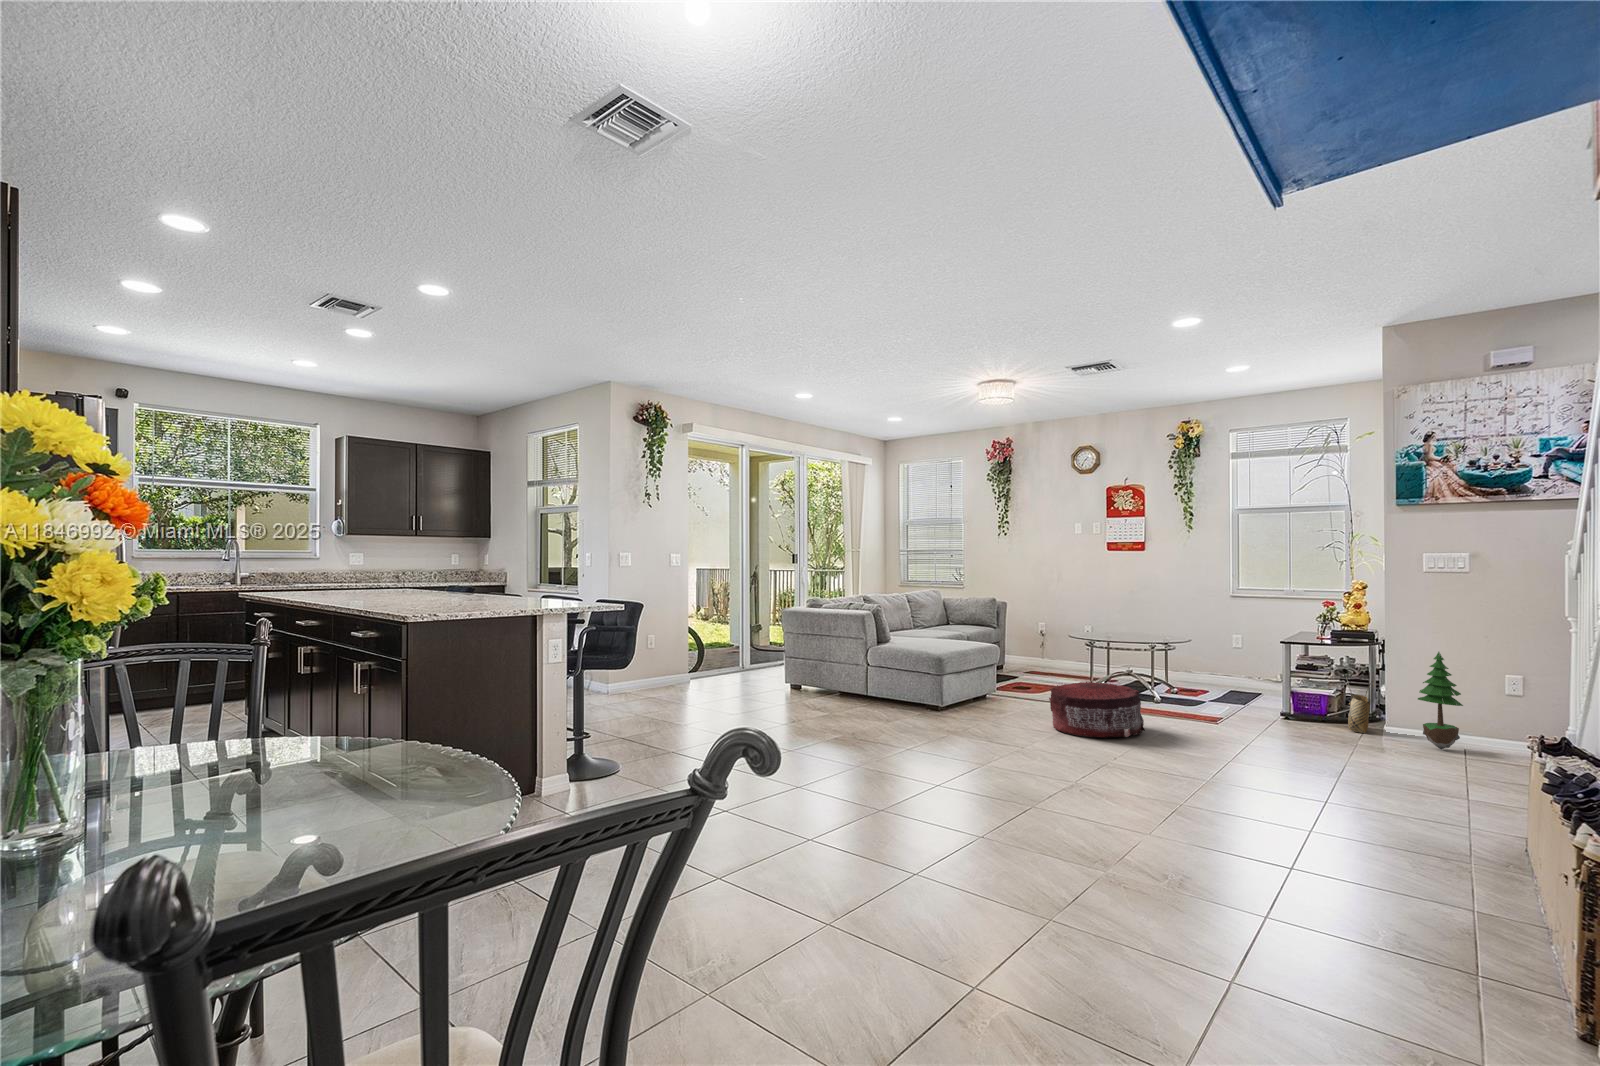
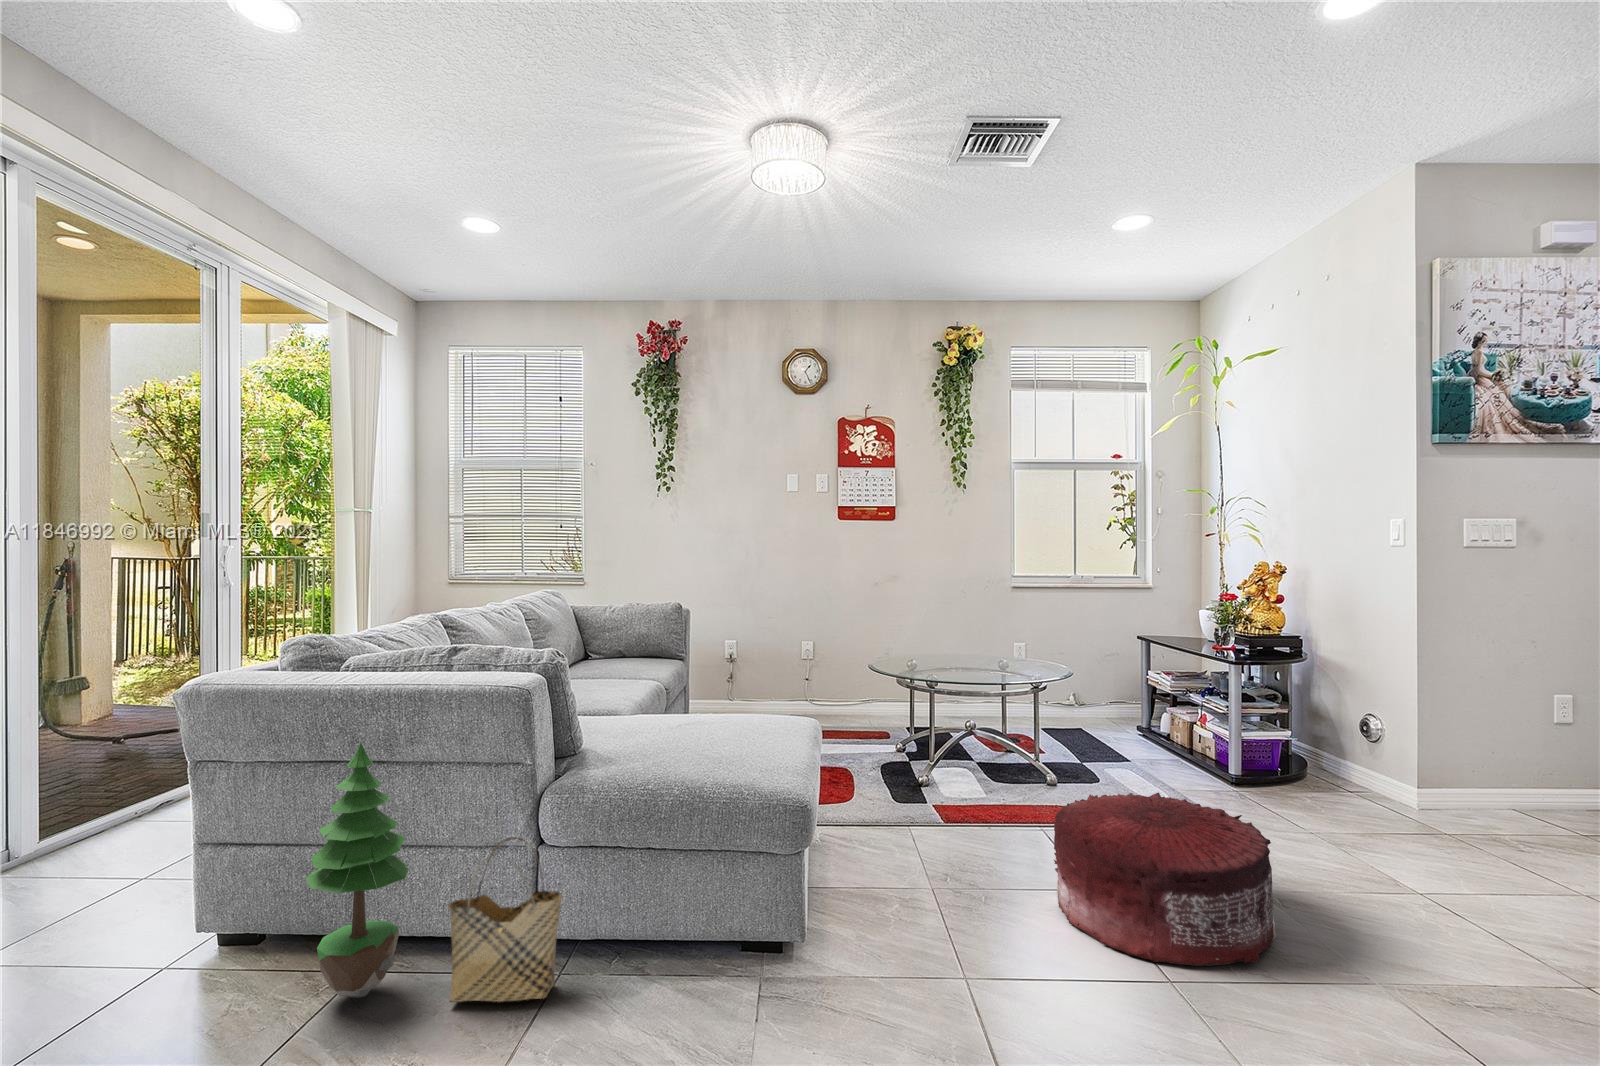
potted tree: present [1418,652,1463,750] -> present [306,743,409,998]
woven basket: present [1346,677,1372,733] -> present [448,837,562,1002]

